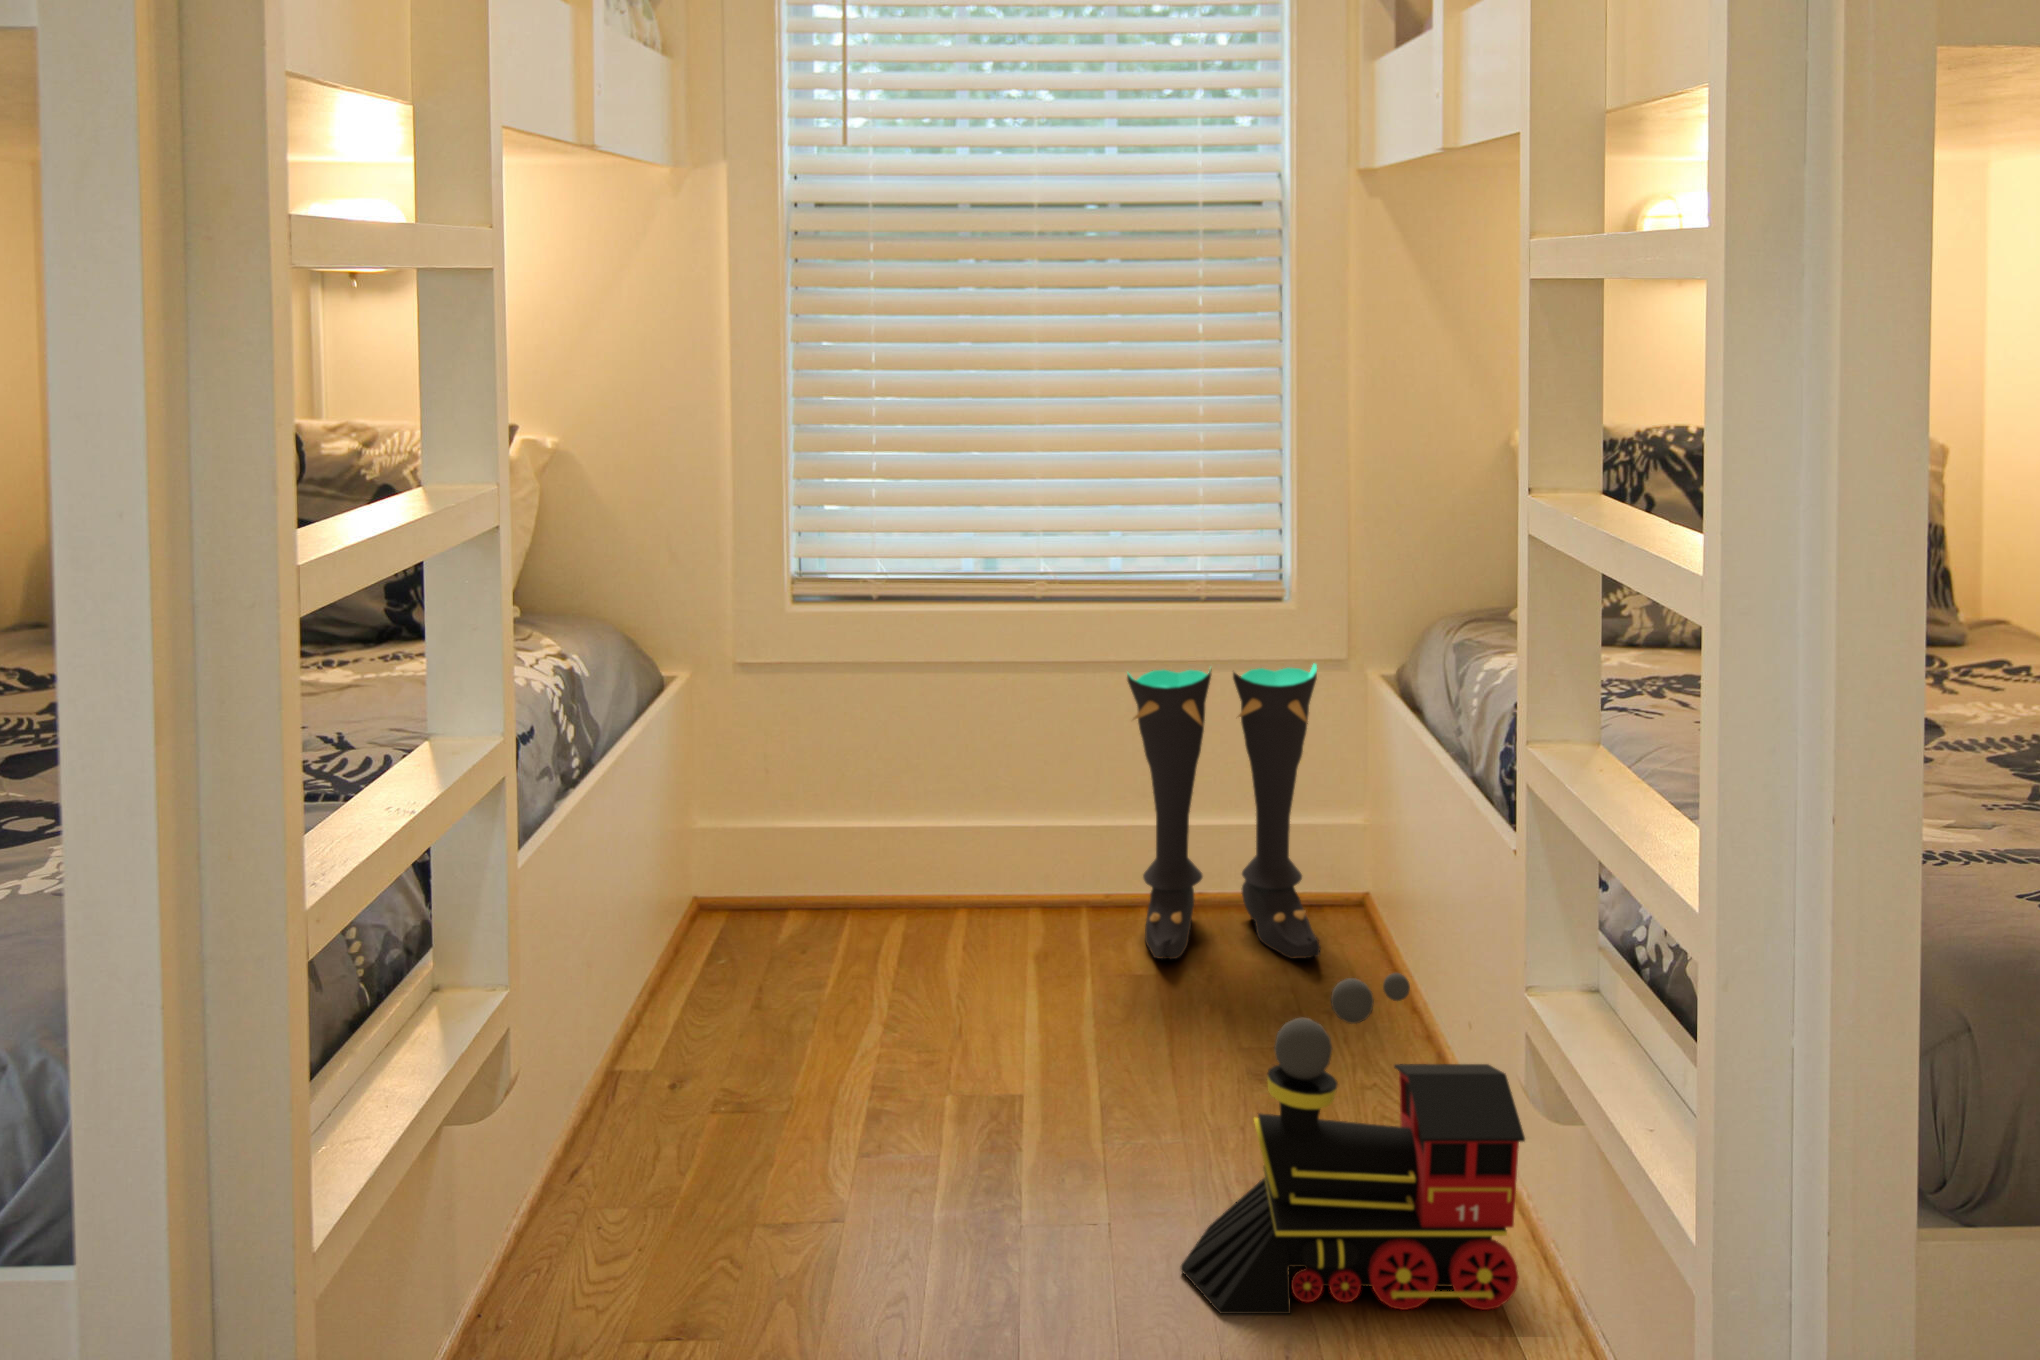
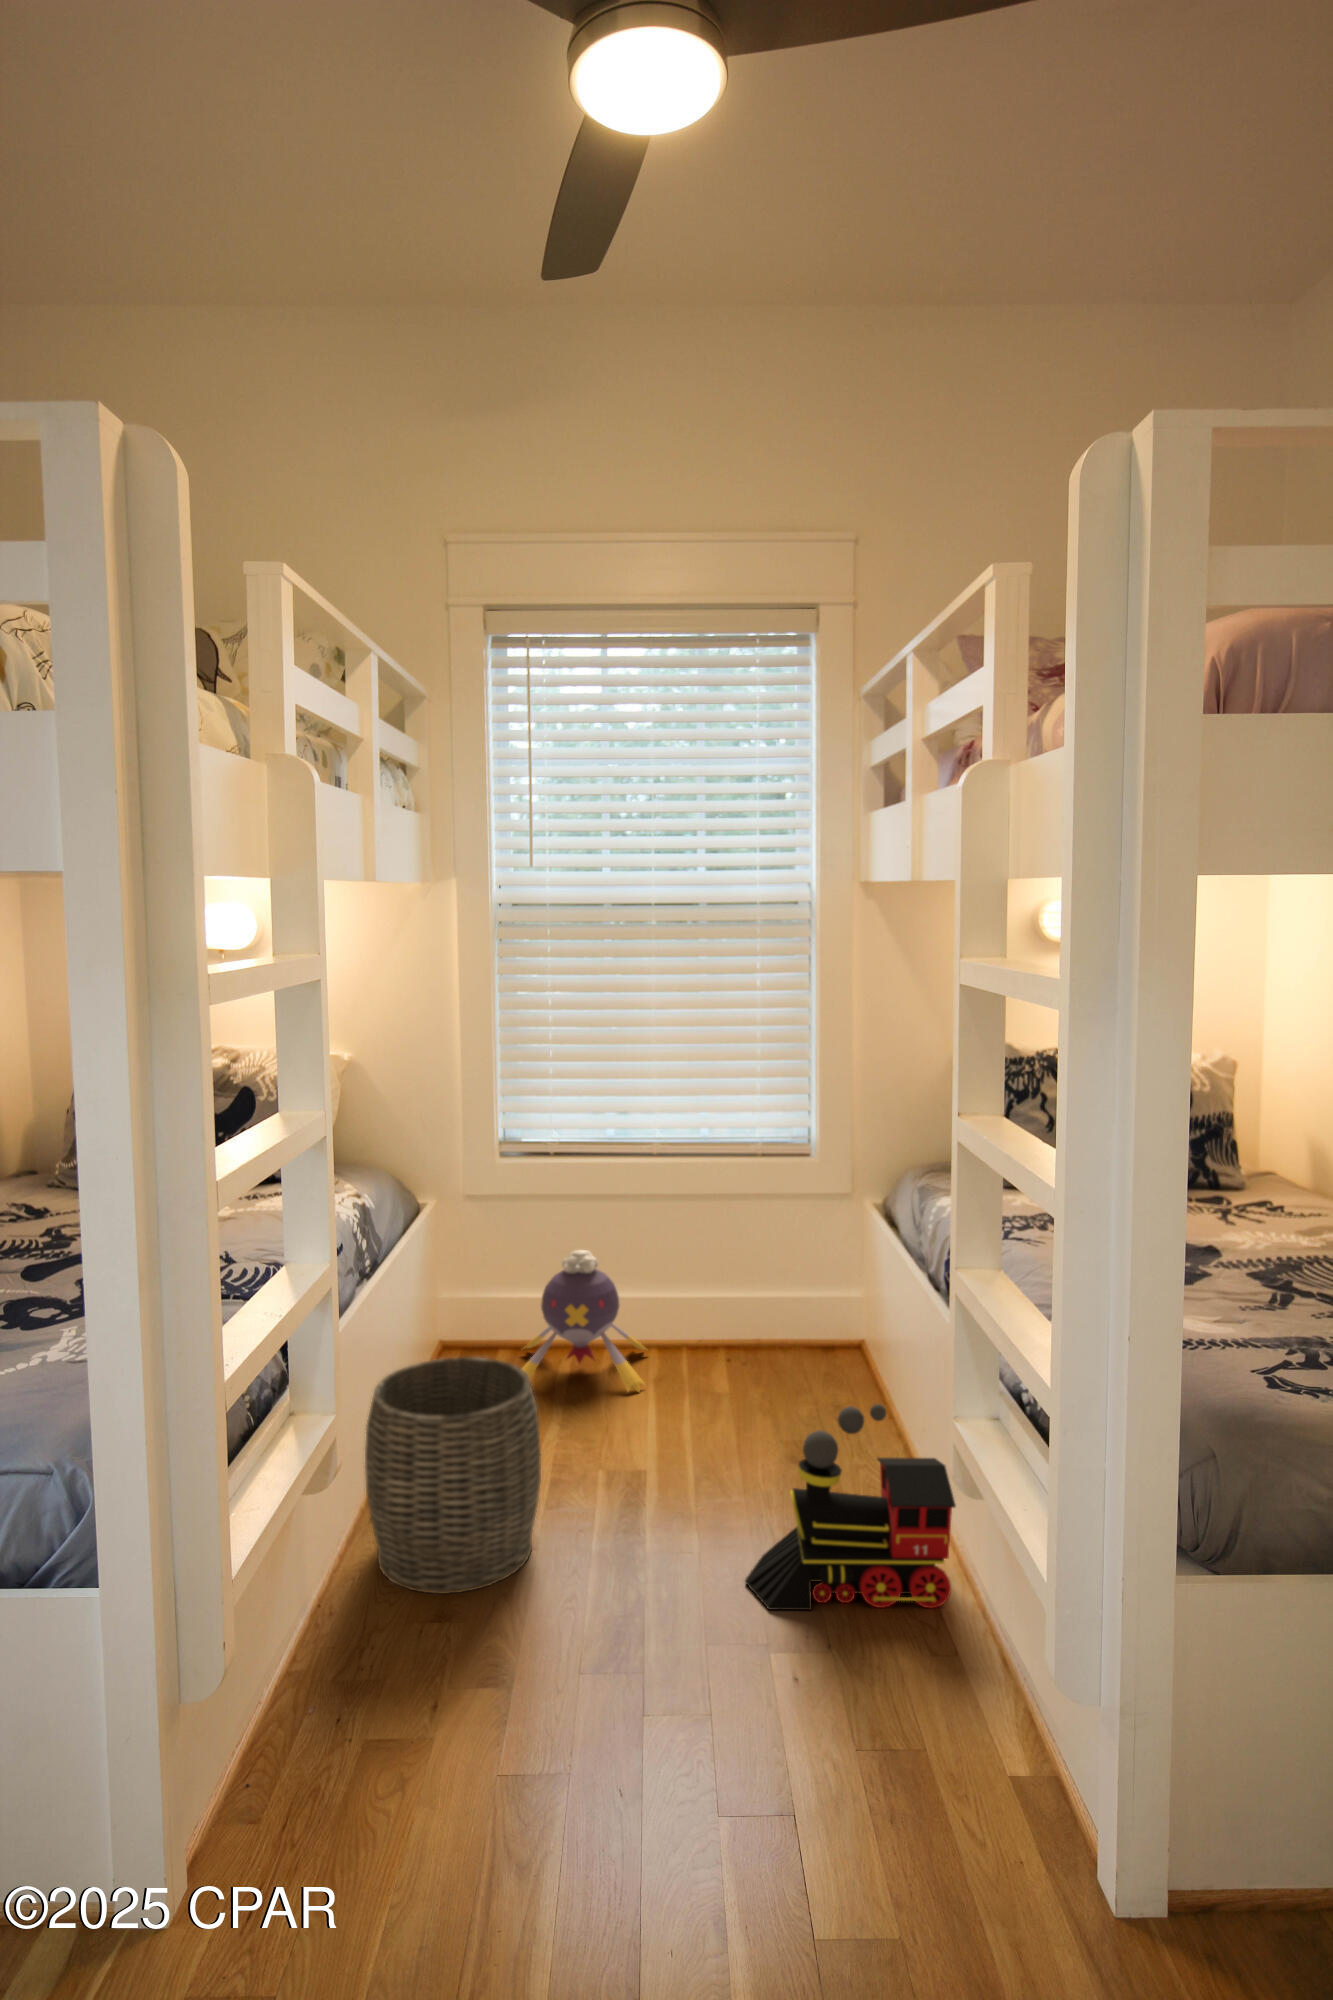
boots: present [1127,664,1321,959] -> none [714,1196,835,1384]
plush toy: none [799,748,1025,975] -> present [522,1250,646,1392]
woven basket: none [562,906,847,1291] -> present [365,1357,541,1594]

